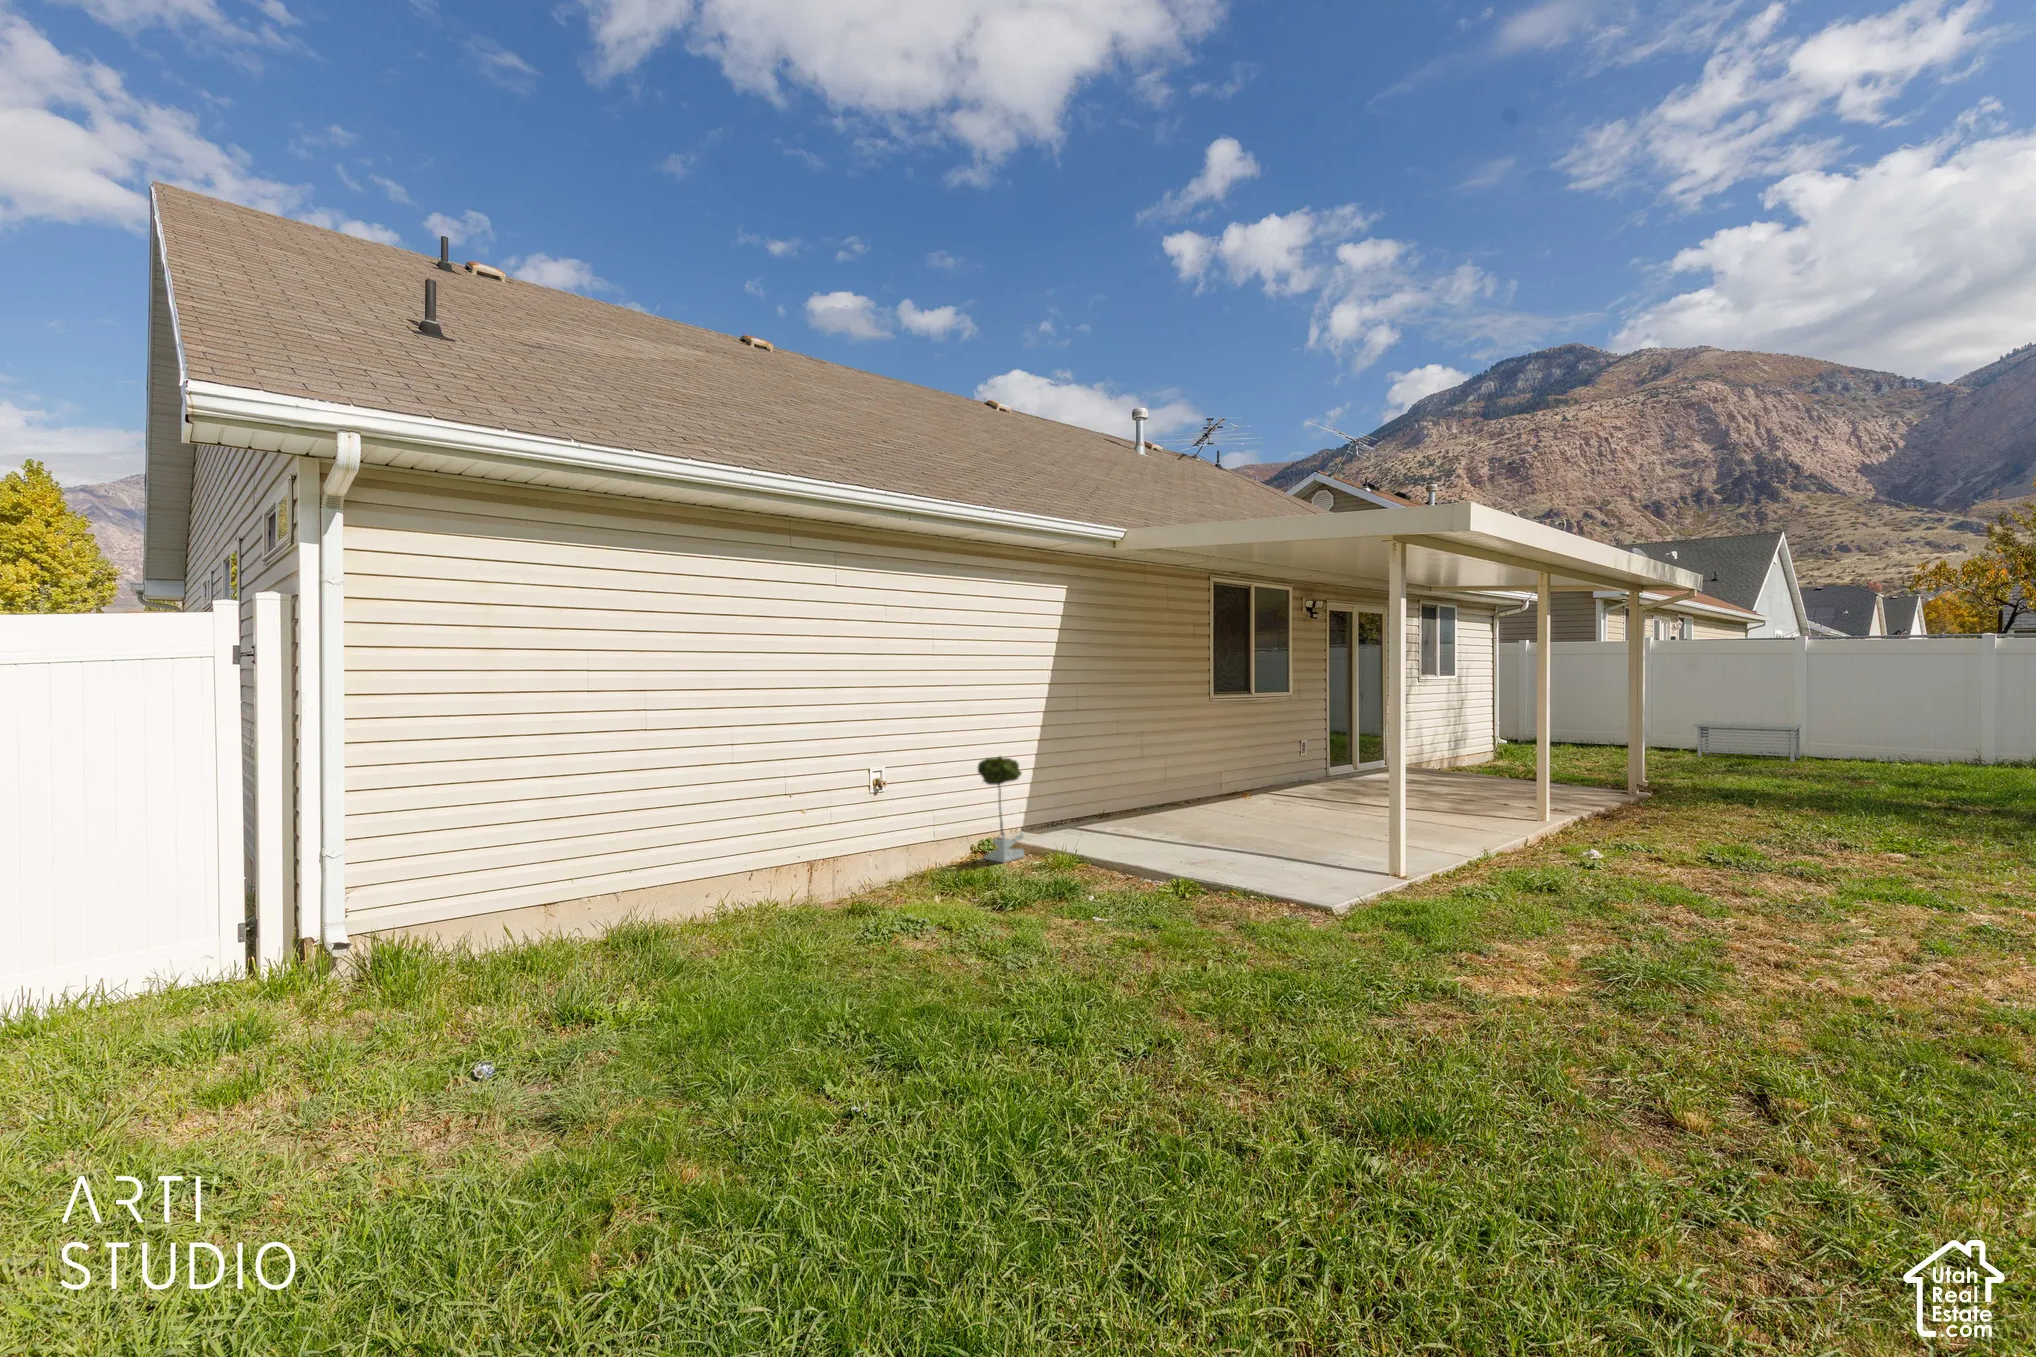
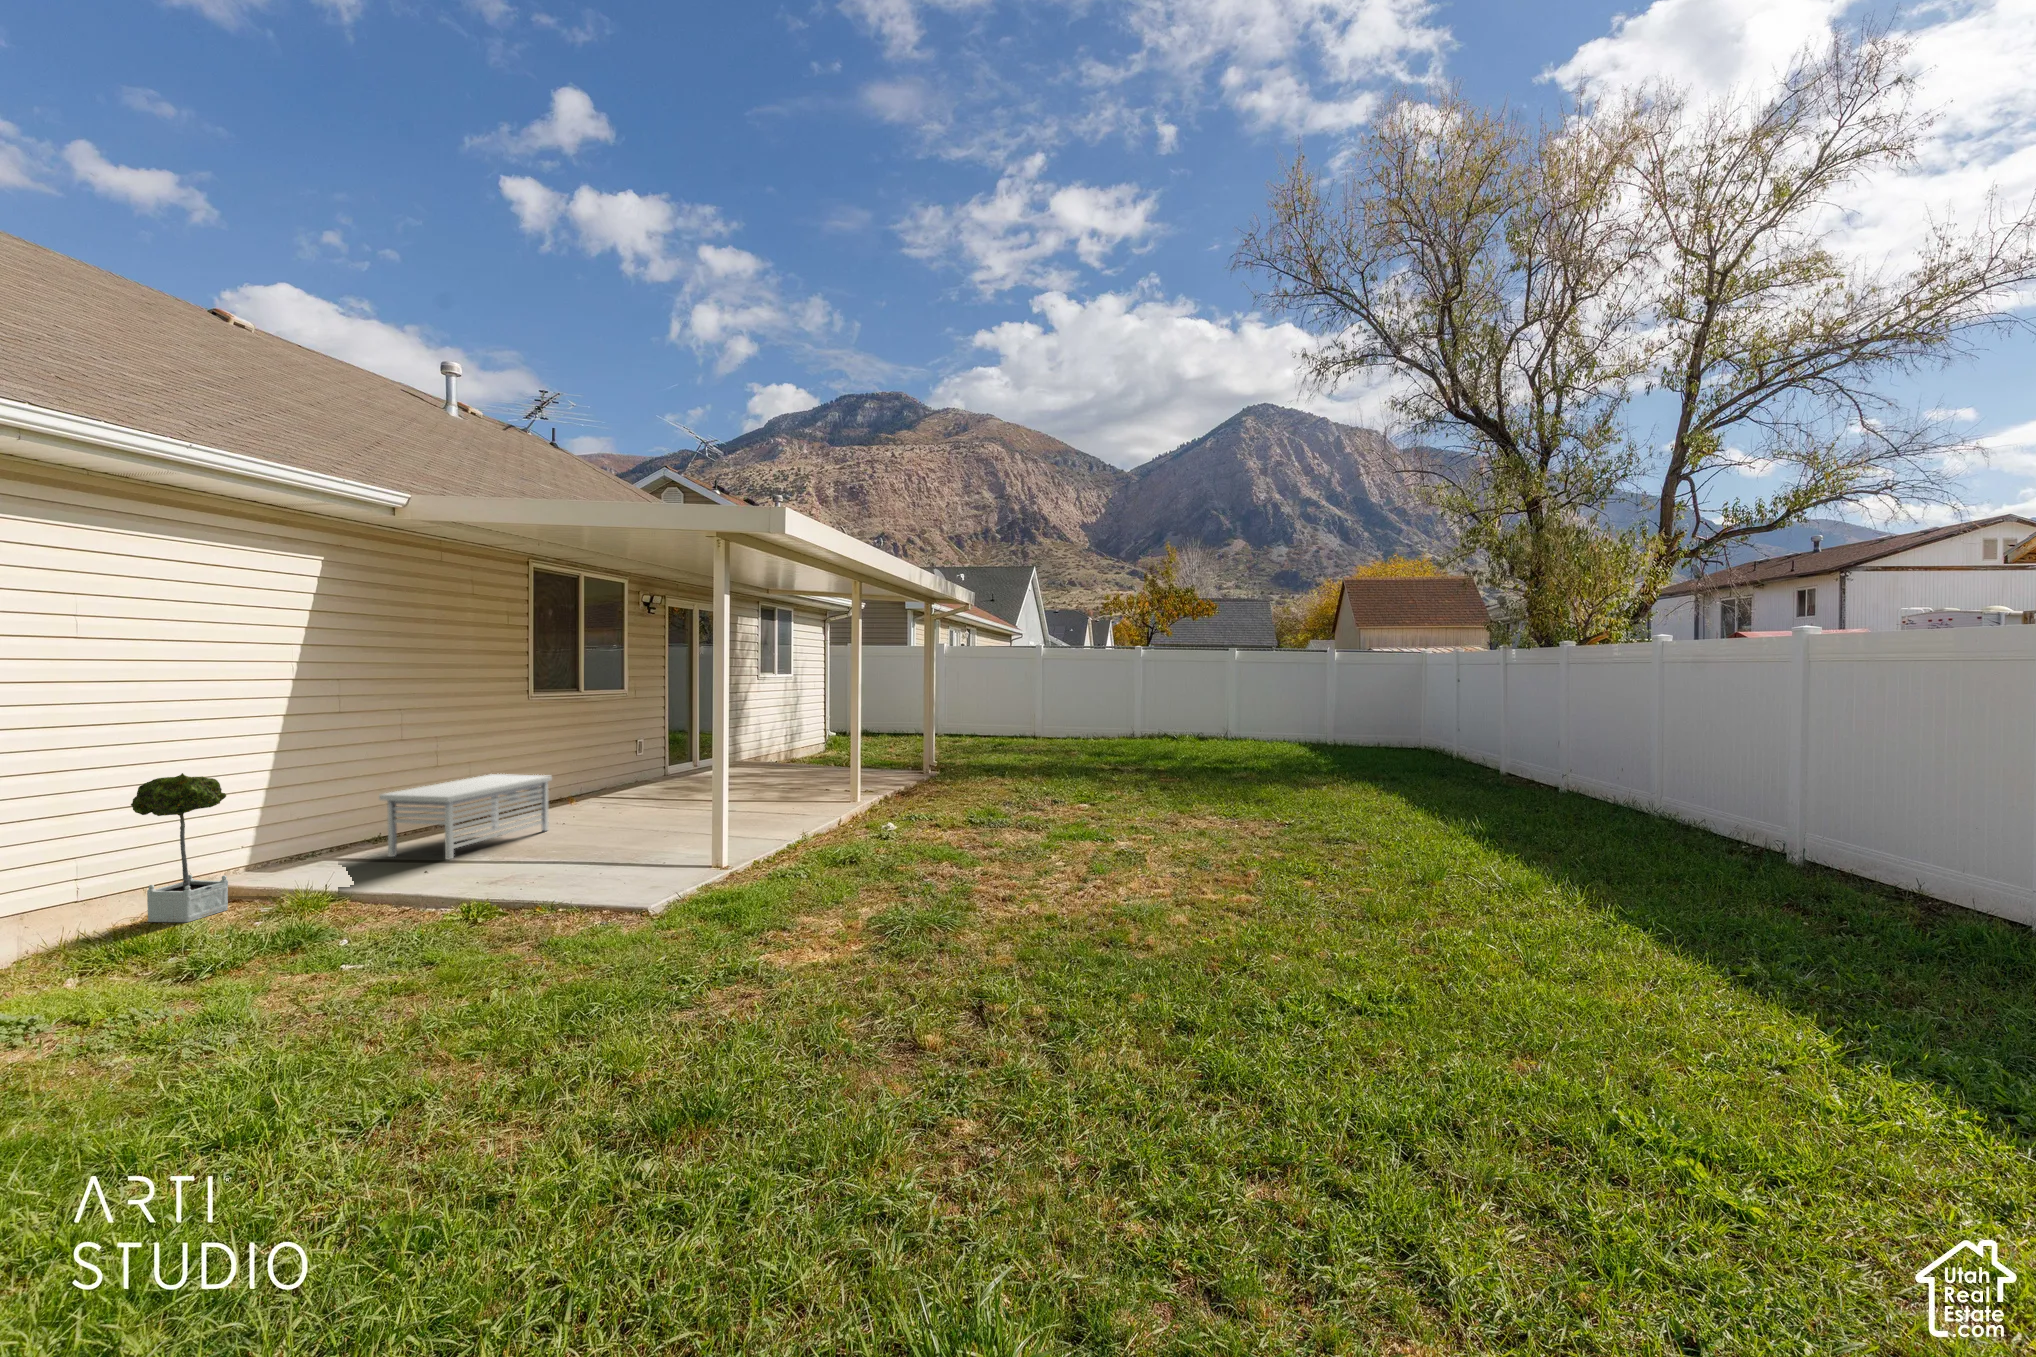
storage bench: present [1694,721,1801,762] -> present [379,774,552,860]

